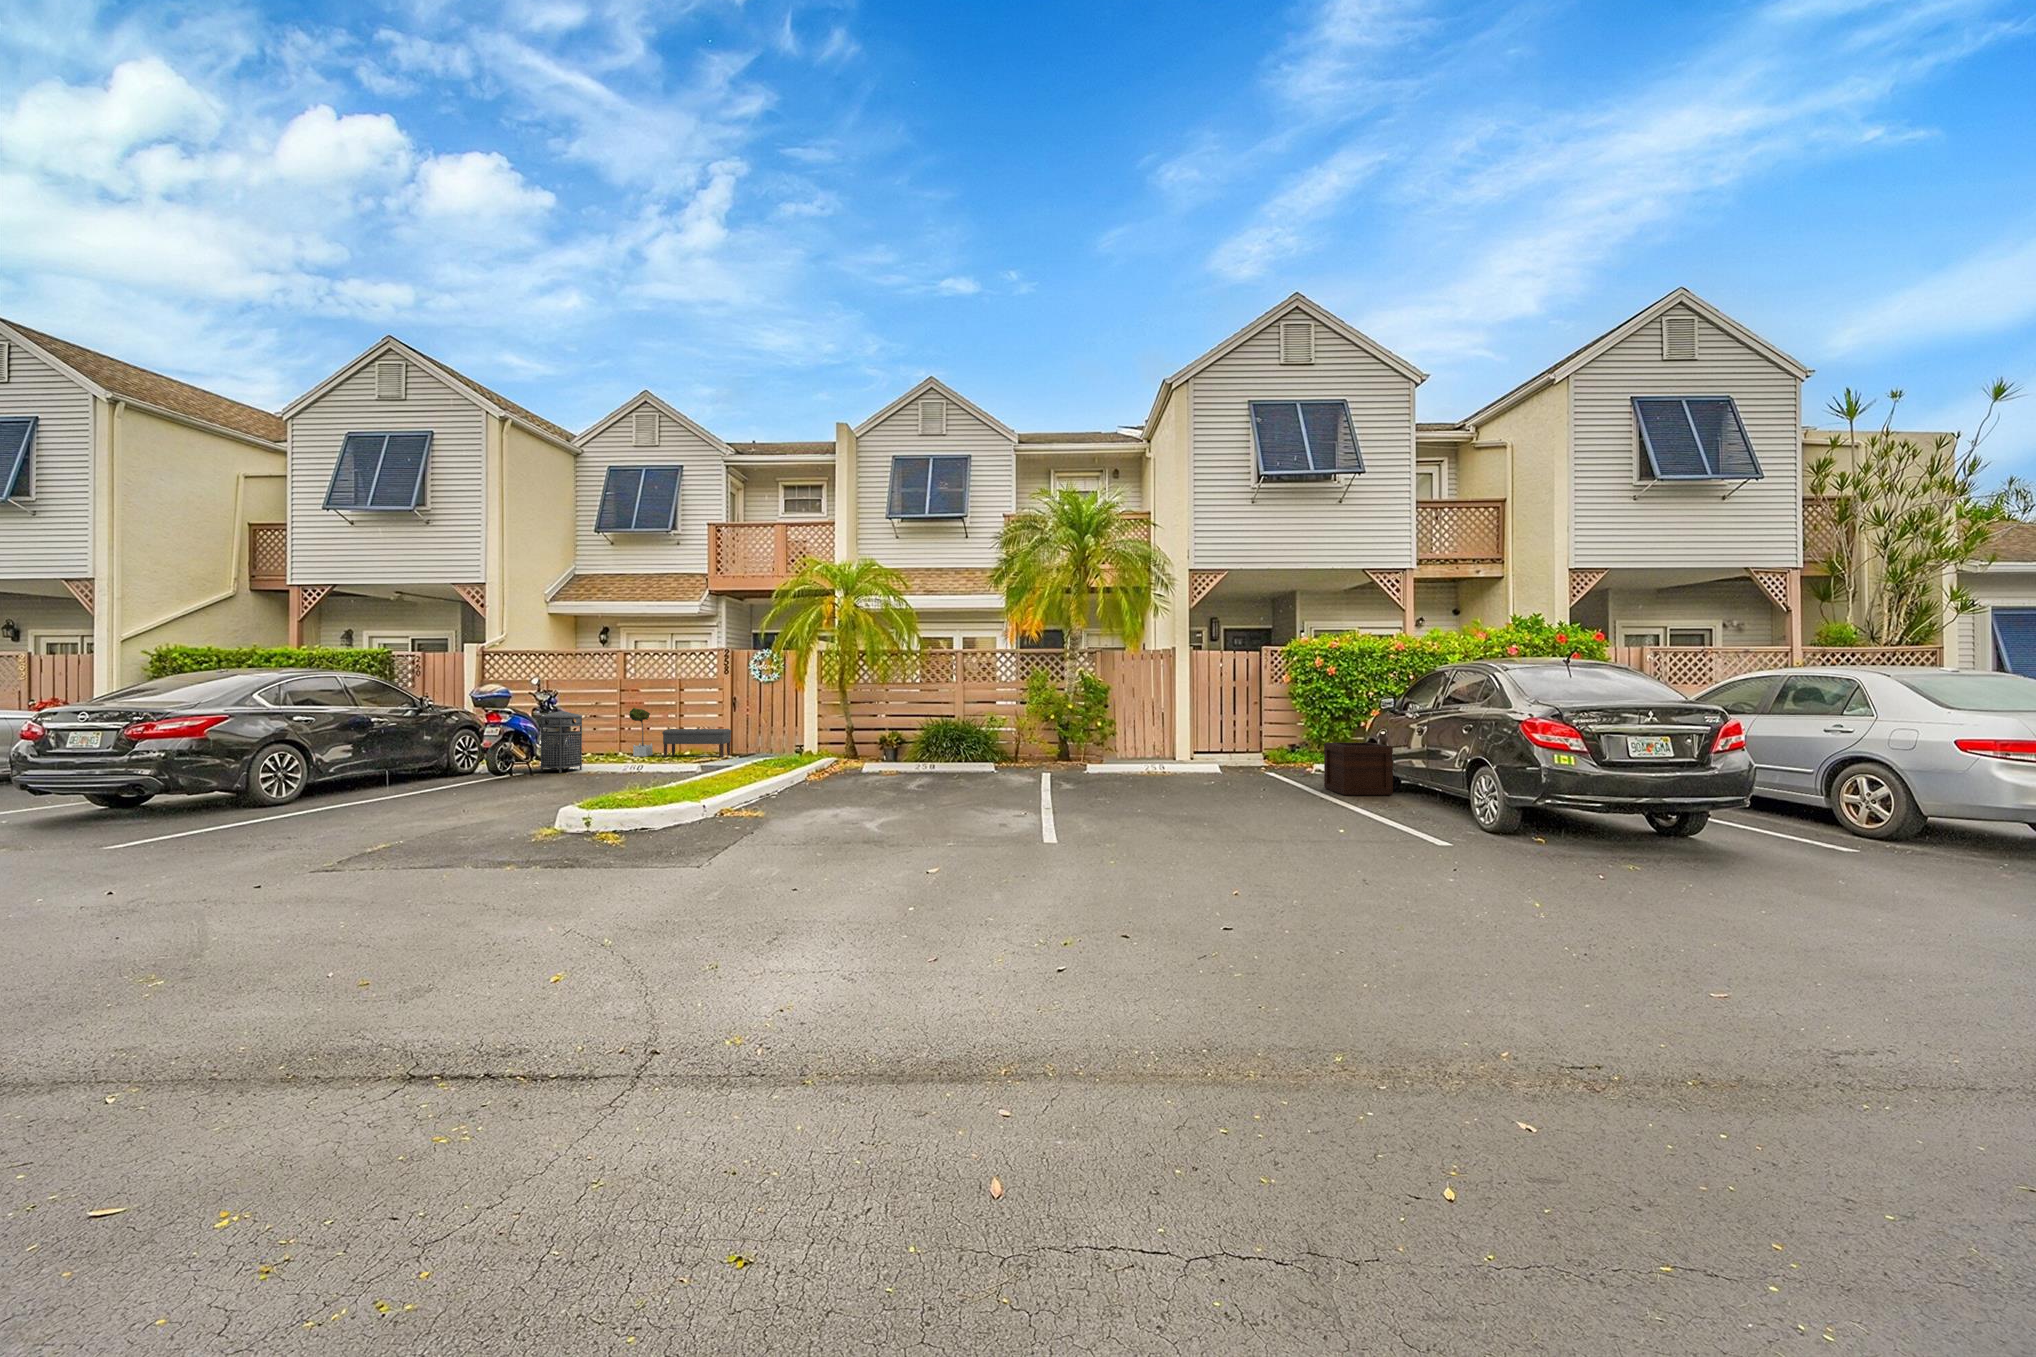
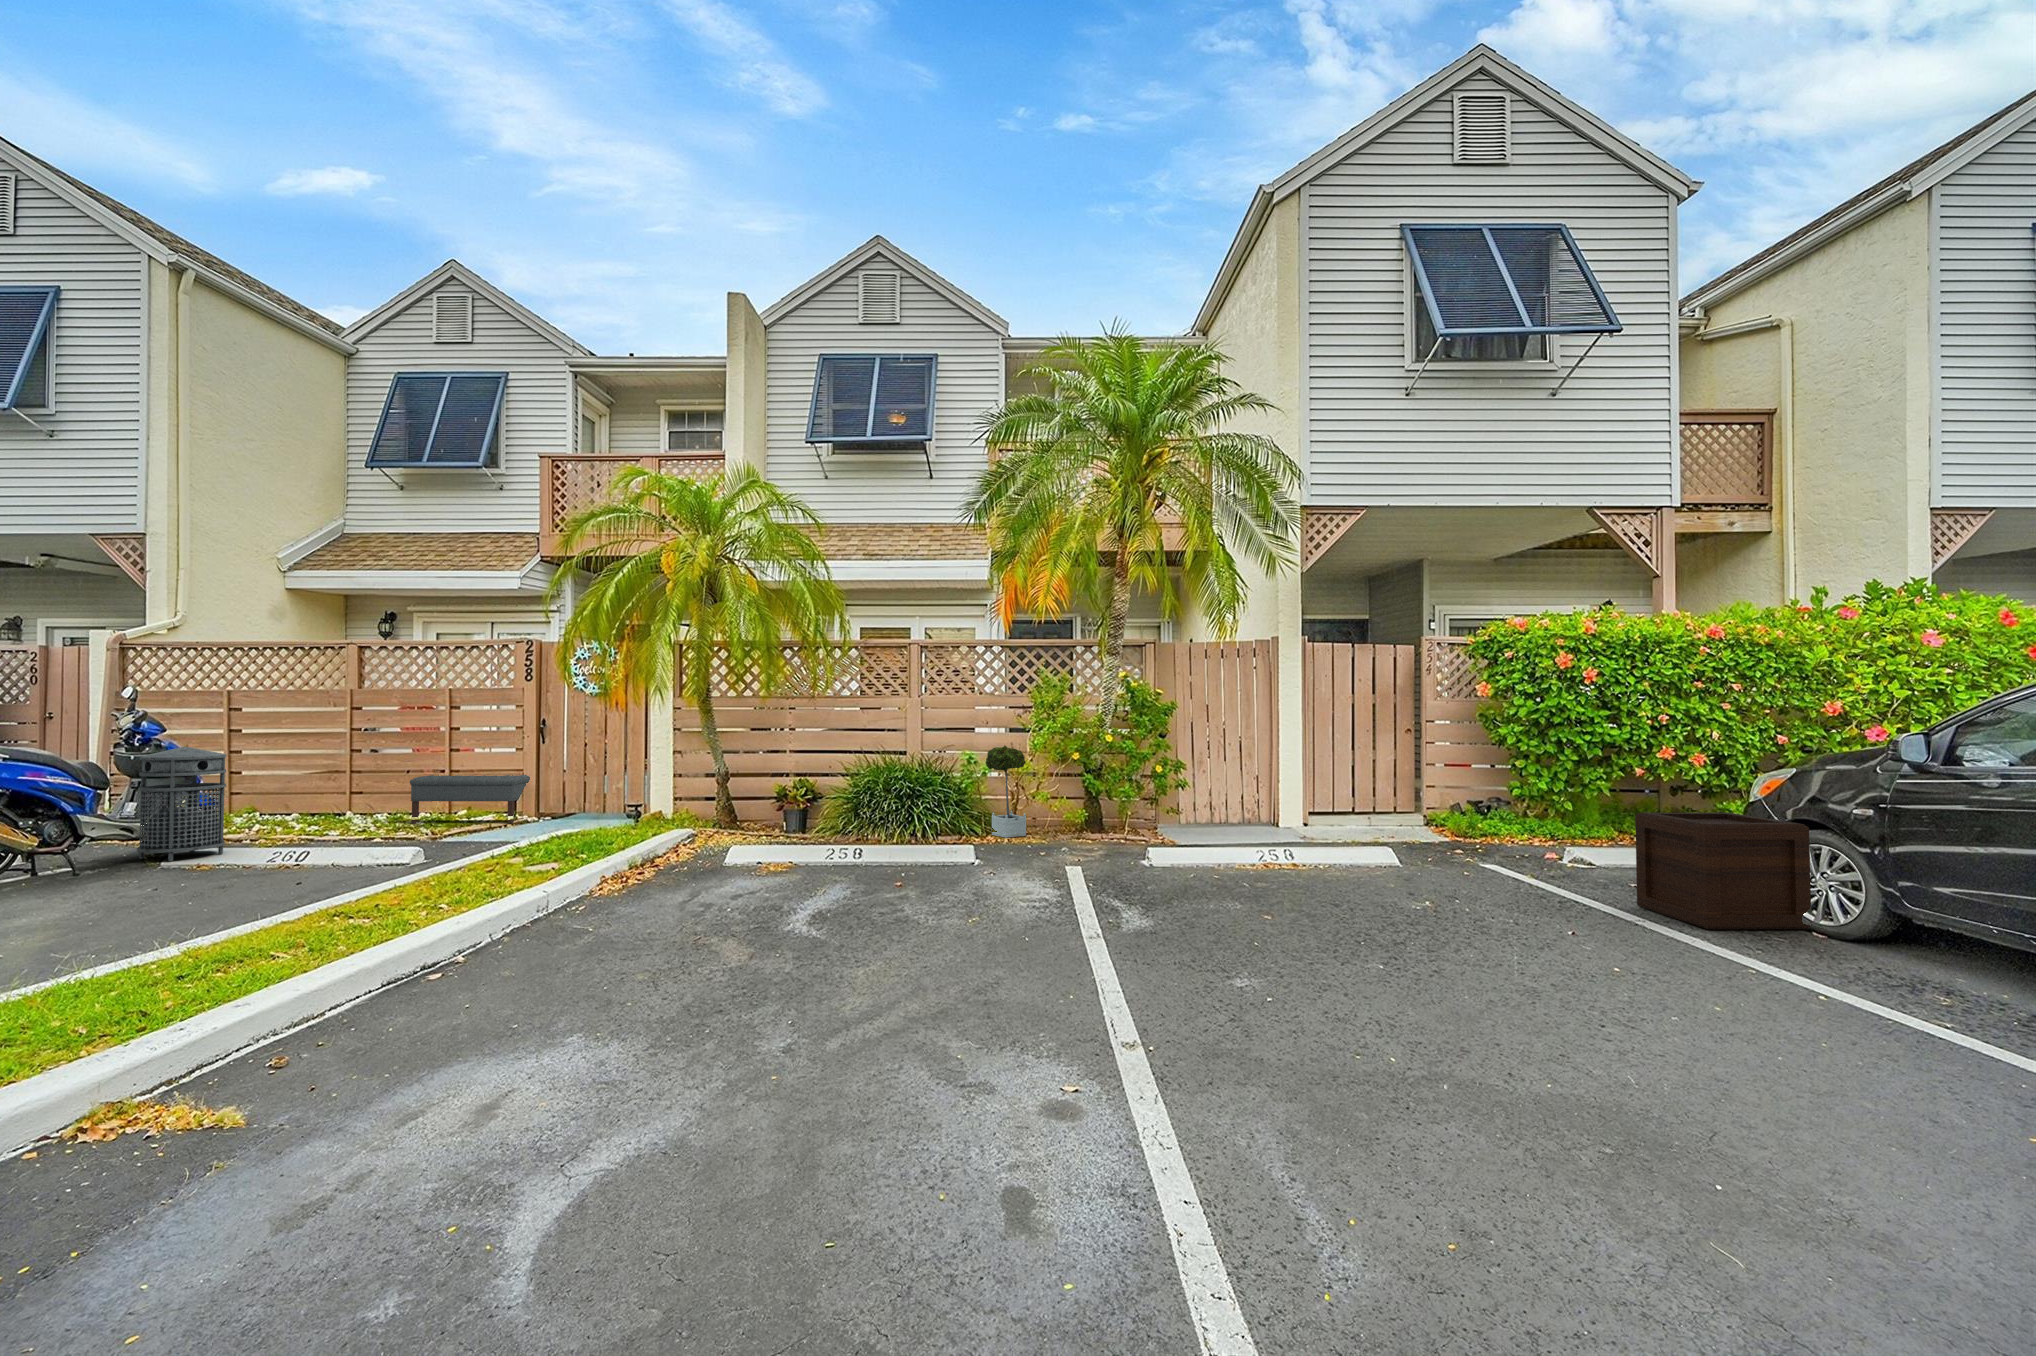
potted tree: present [629,708,653,756] -> present [985,746,1026,838]

